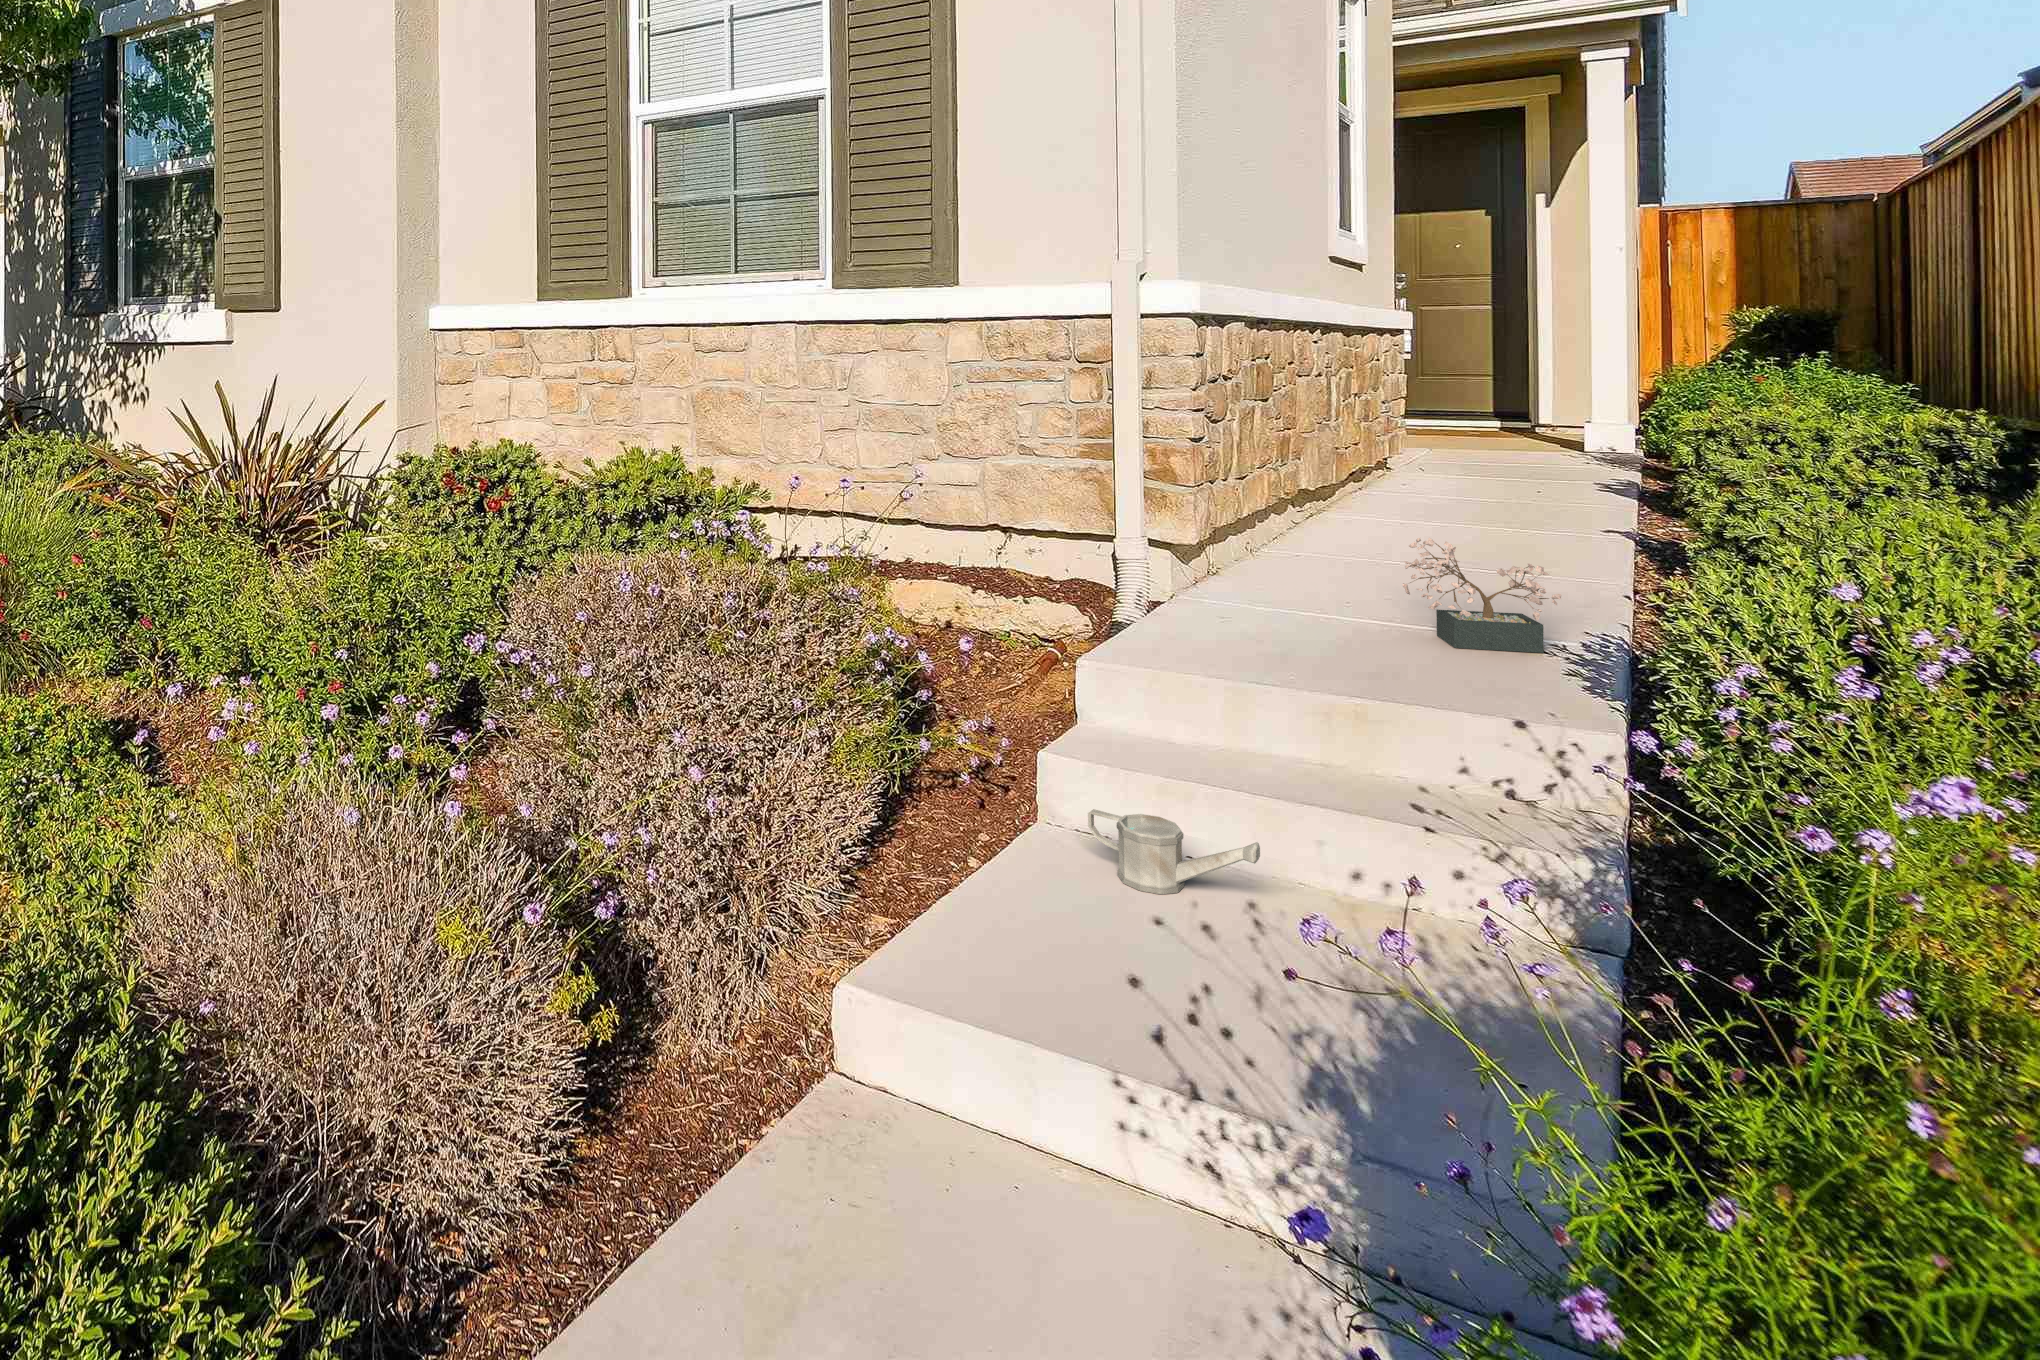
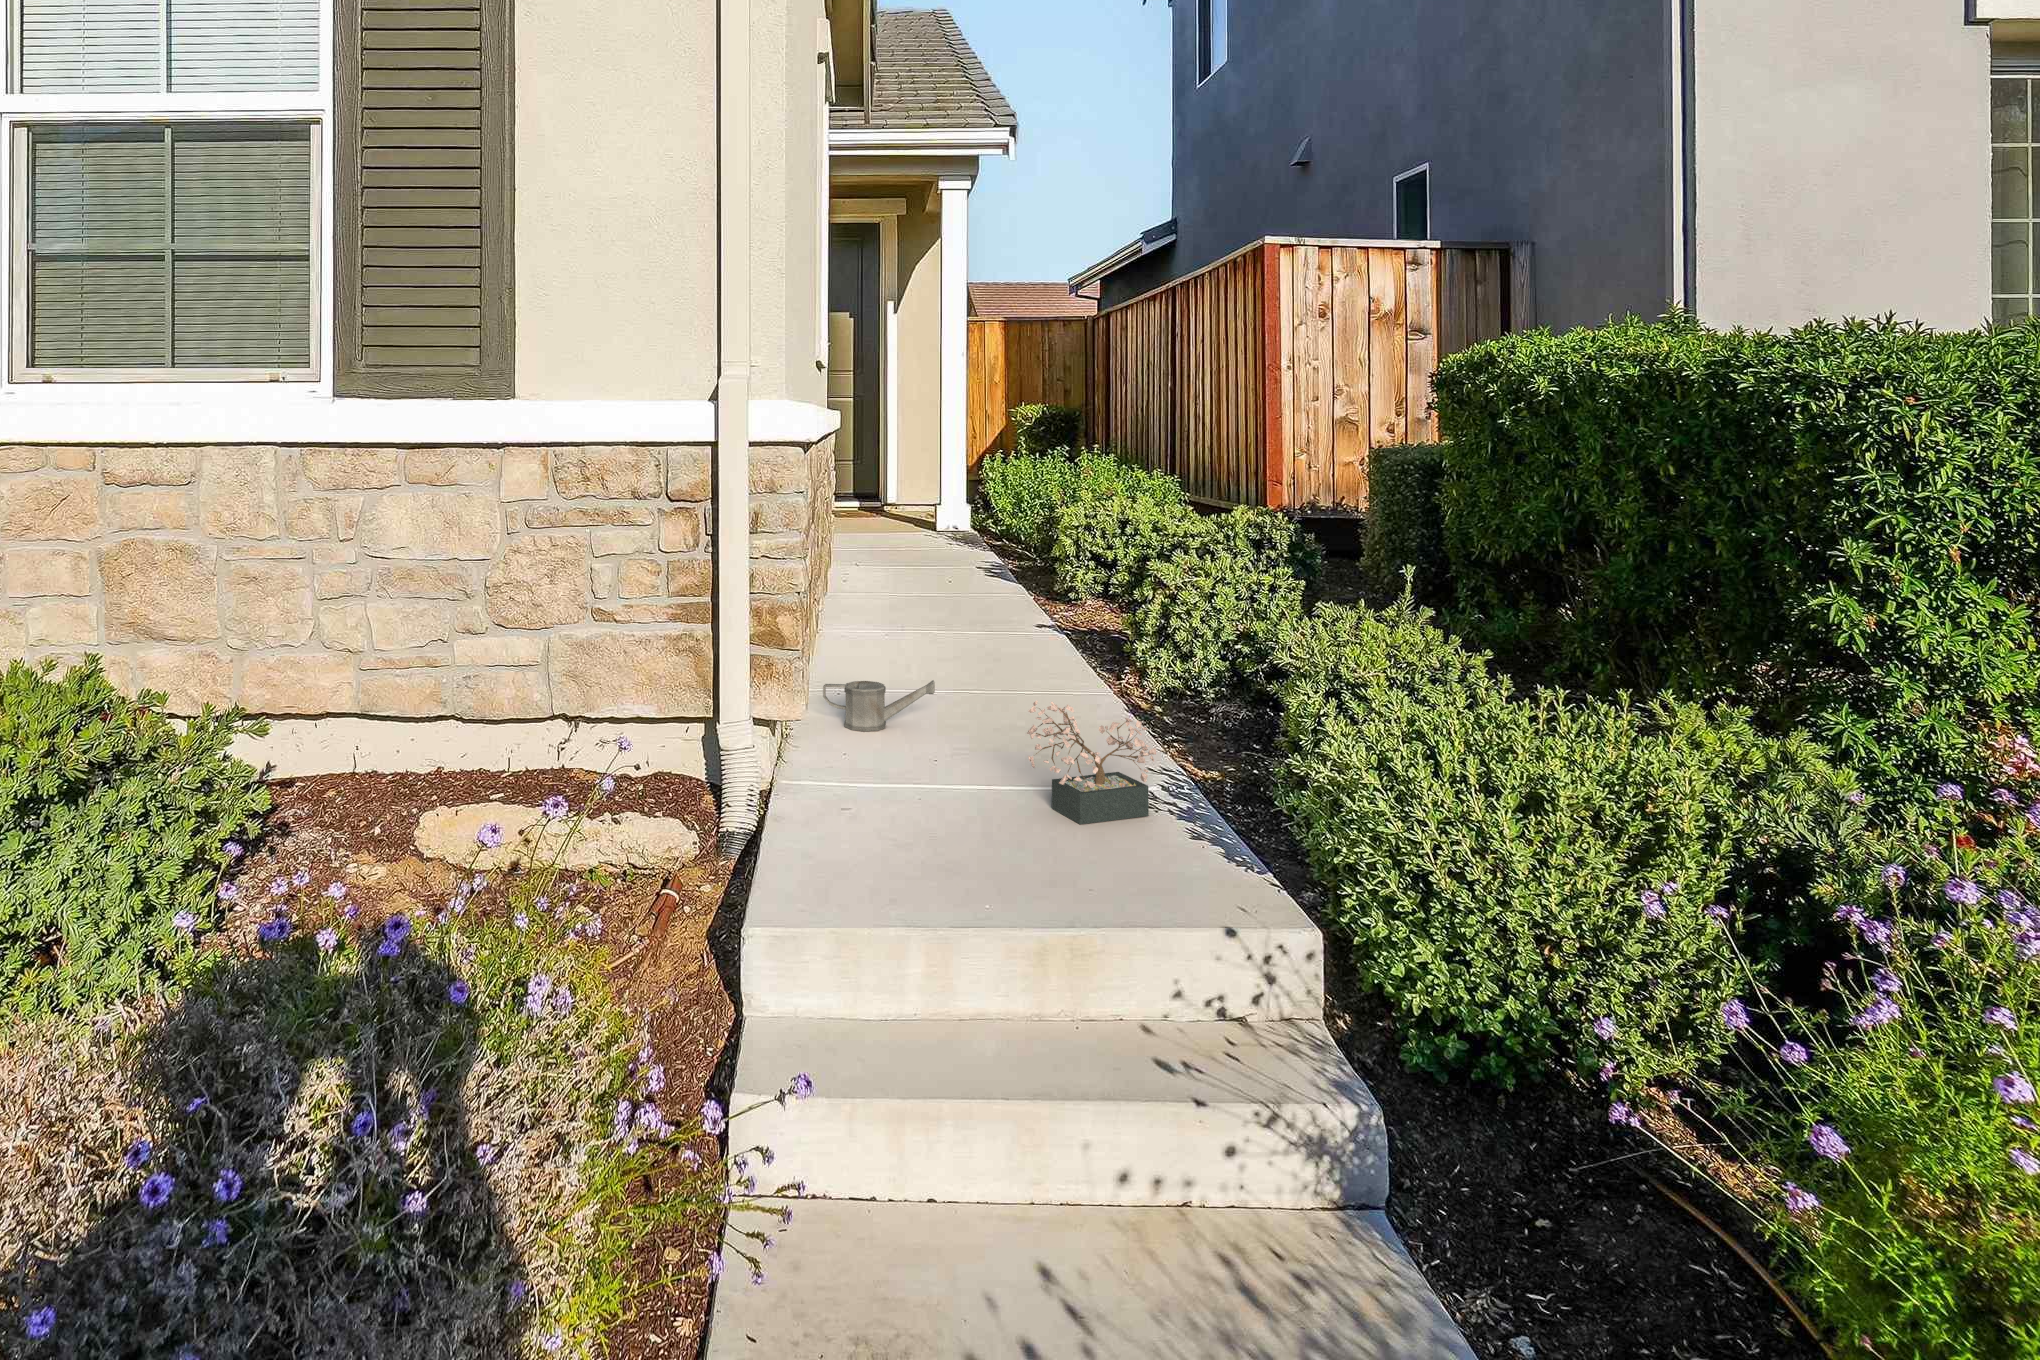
watering can: present [1088,809,1260,894] -> present [823,680,935,731]

